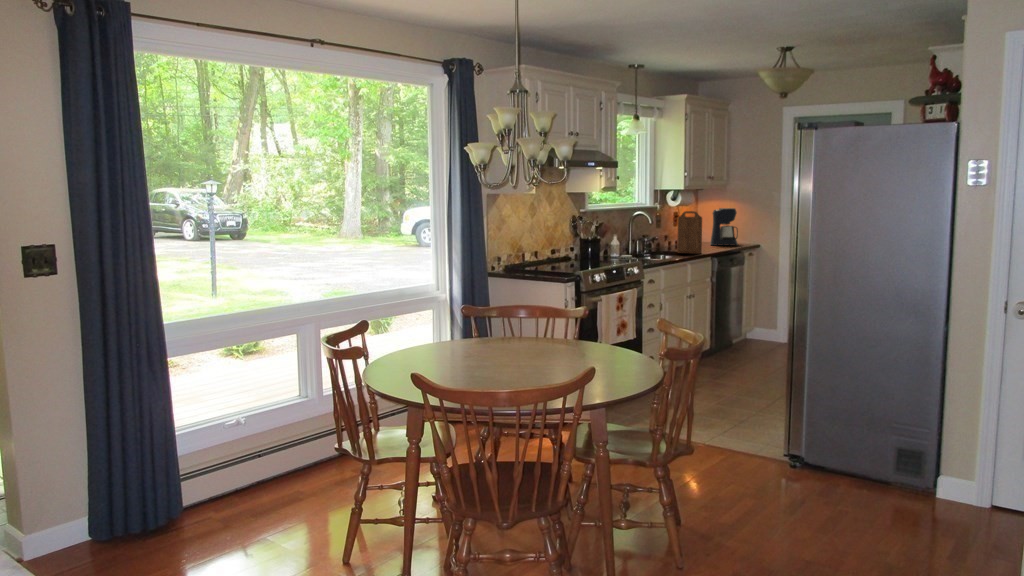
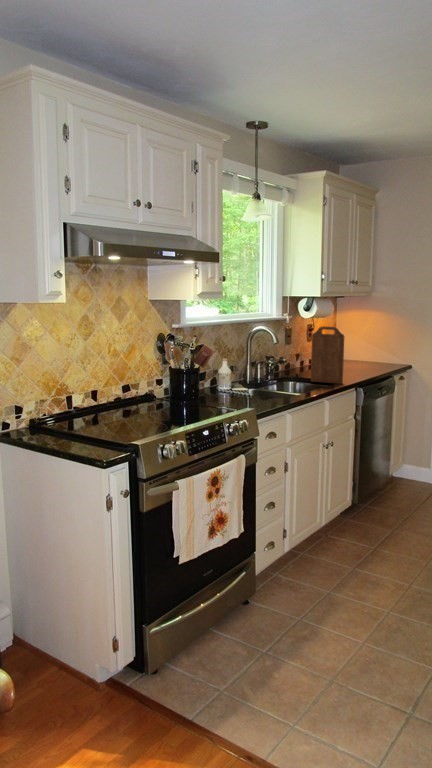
coffee maker: present [710,208,738,245] -> none [352,320,386,367]

